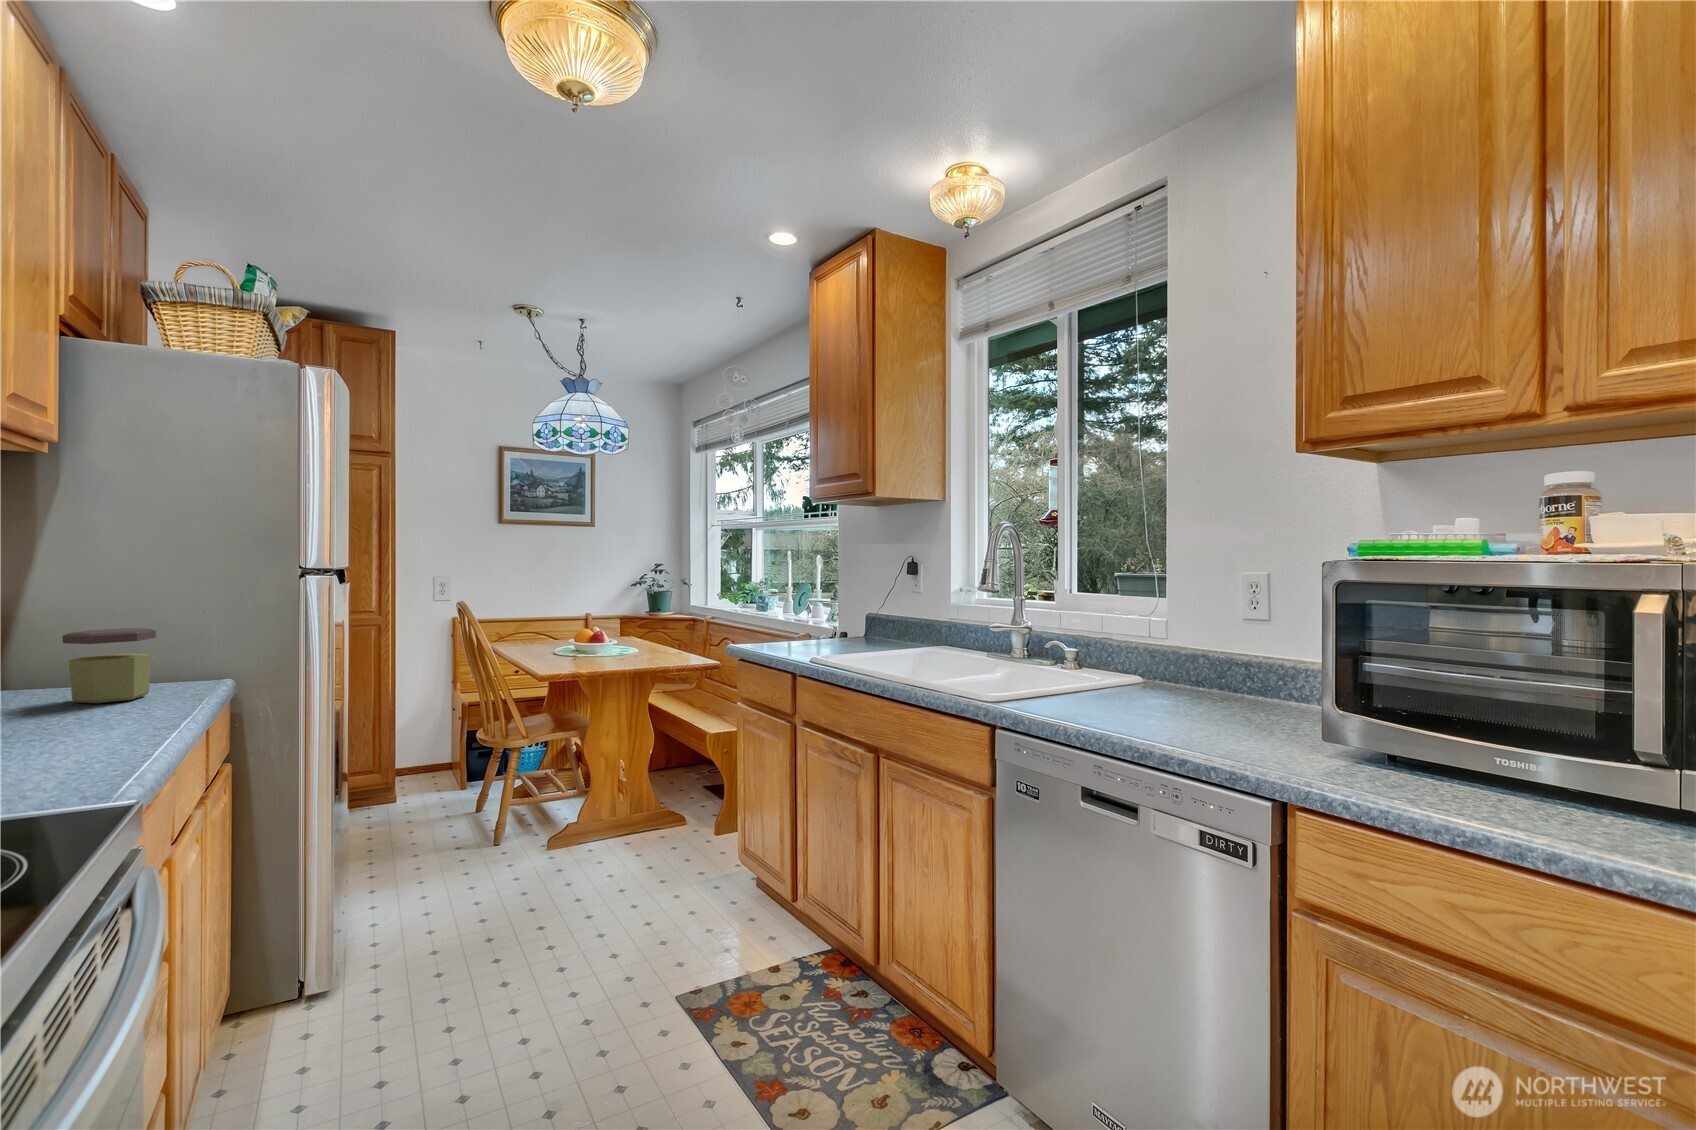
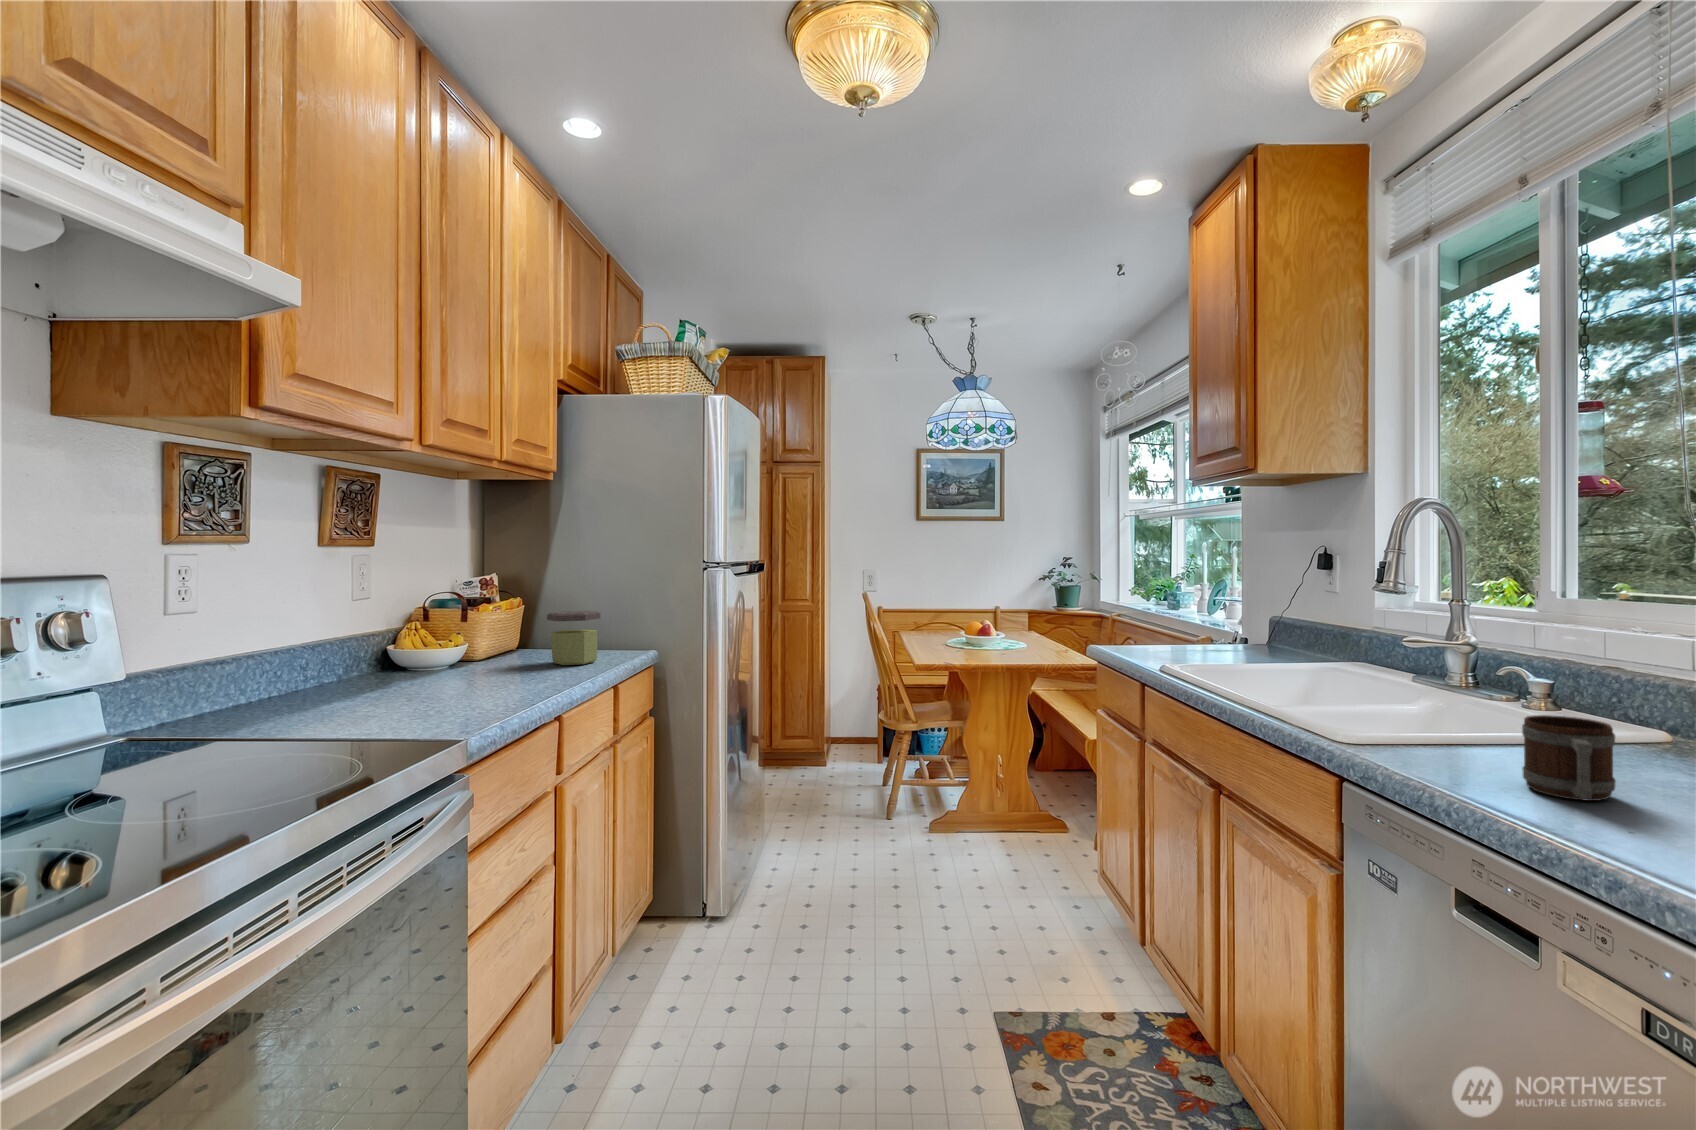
mug: none [1098,666,1146,718] -> present [1522,715,1616,801]

